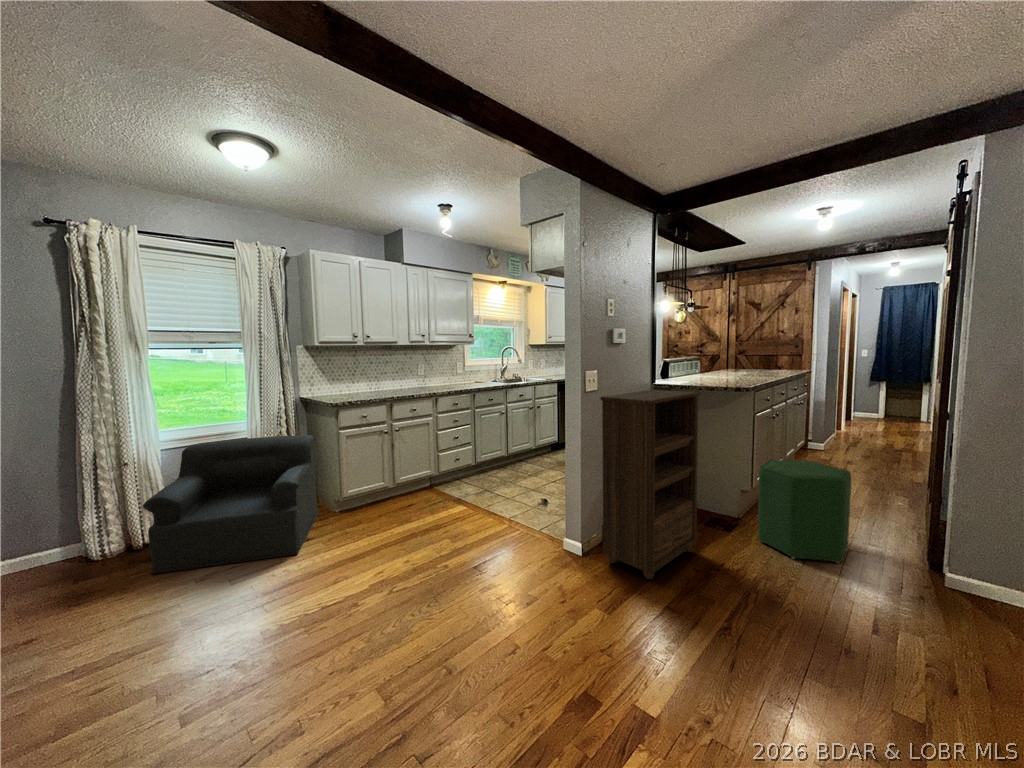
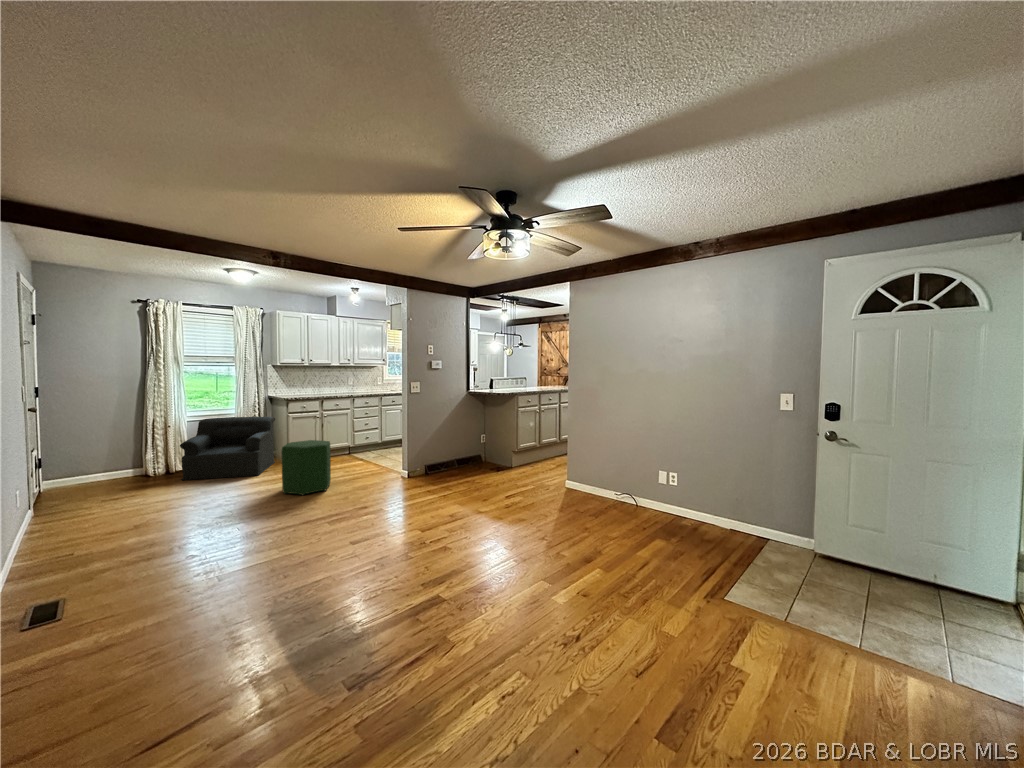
bookshelf: present [600,390,700,579] -> none [411,394,465,484]
ottoman: present [758,459,851,563] -> present [281,440,331,495]

